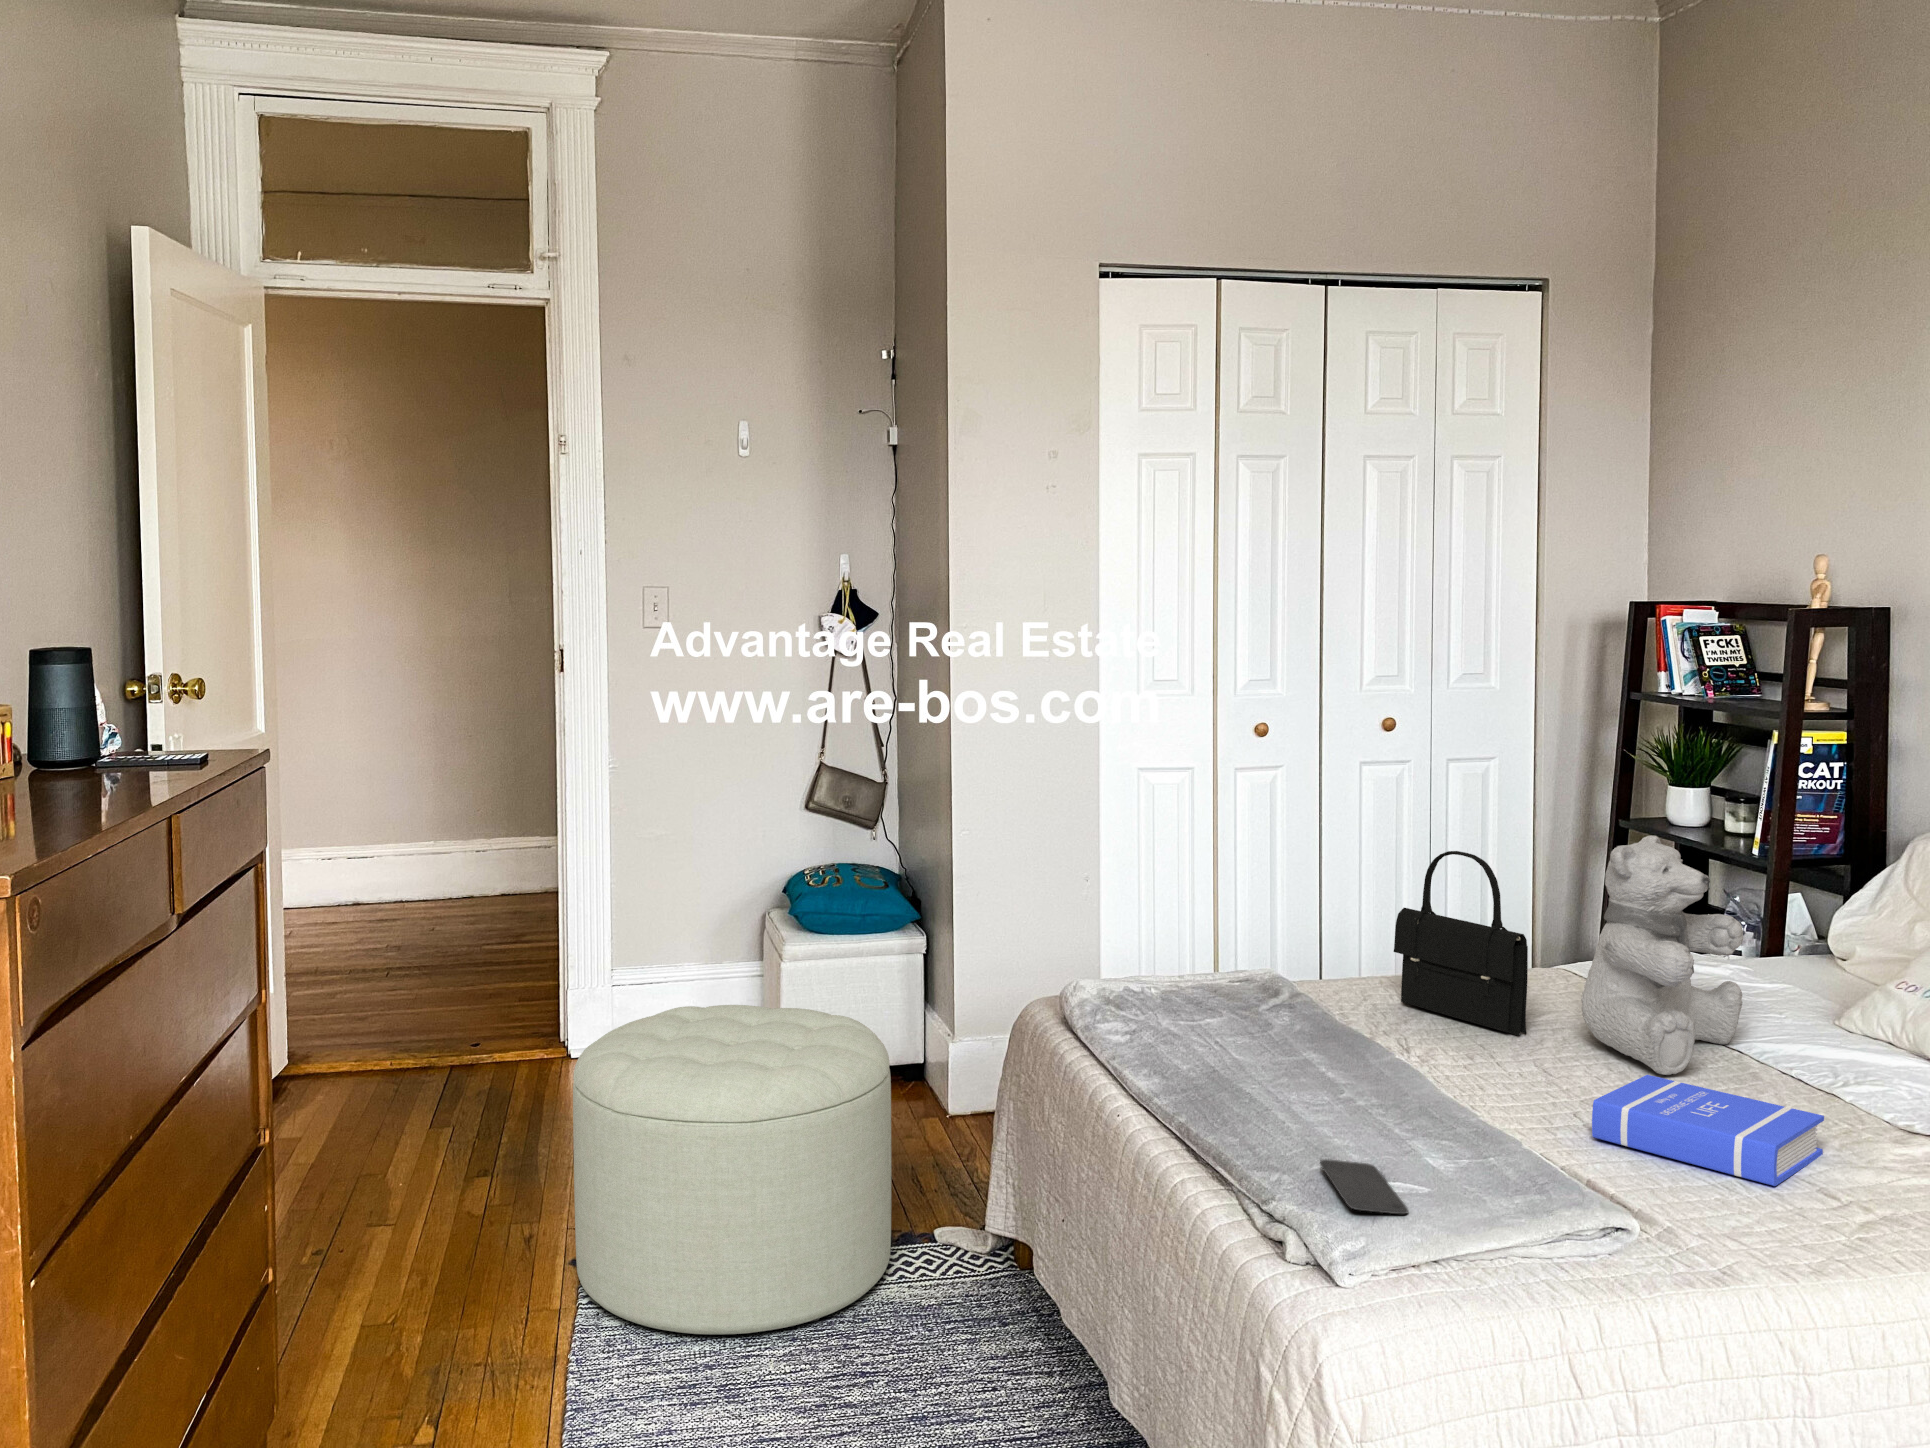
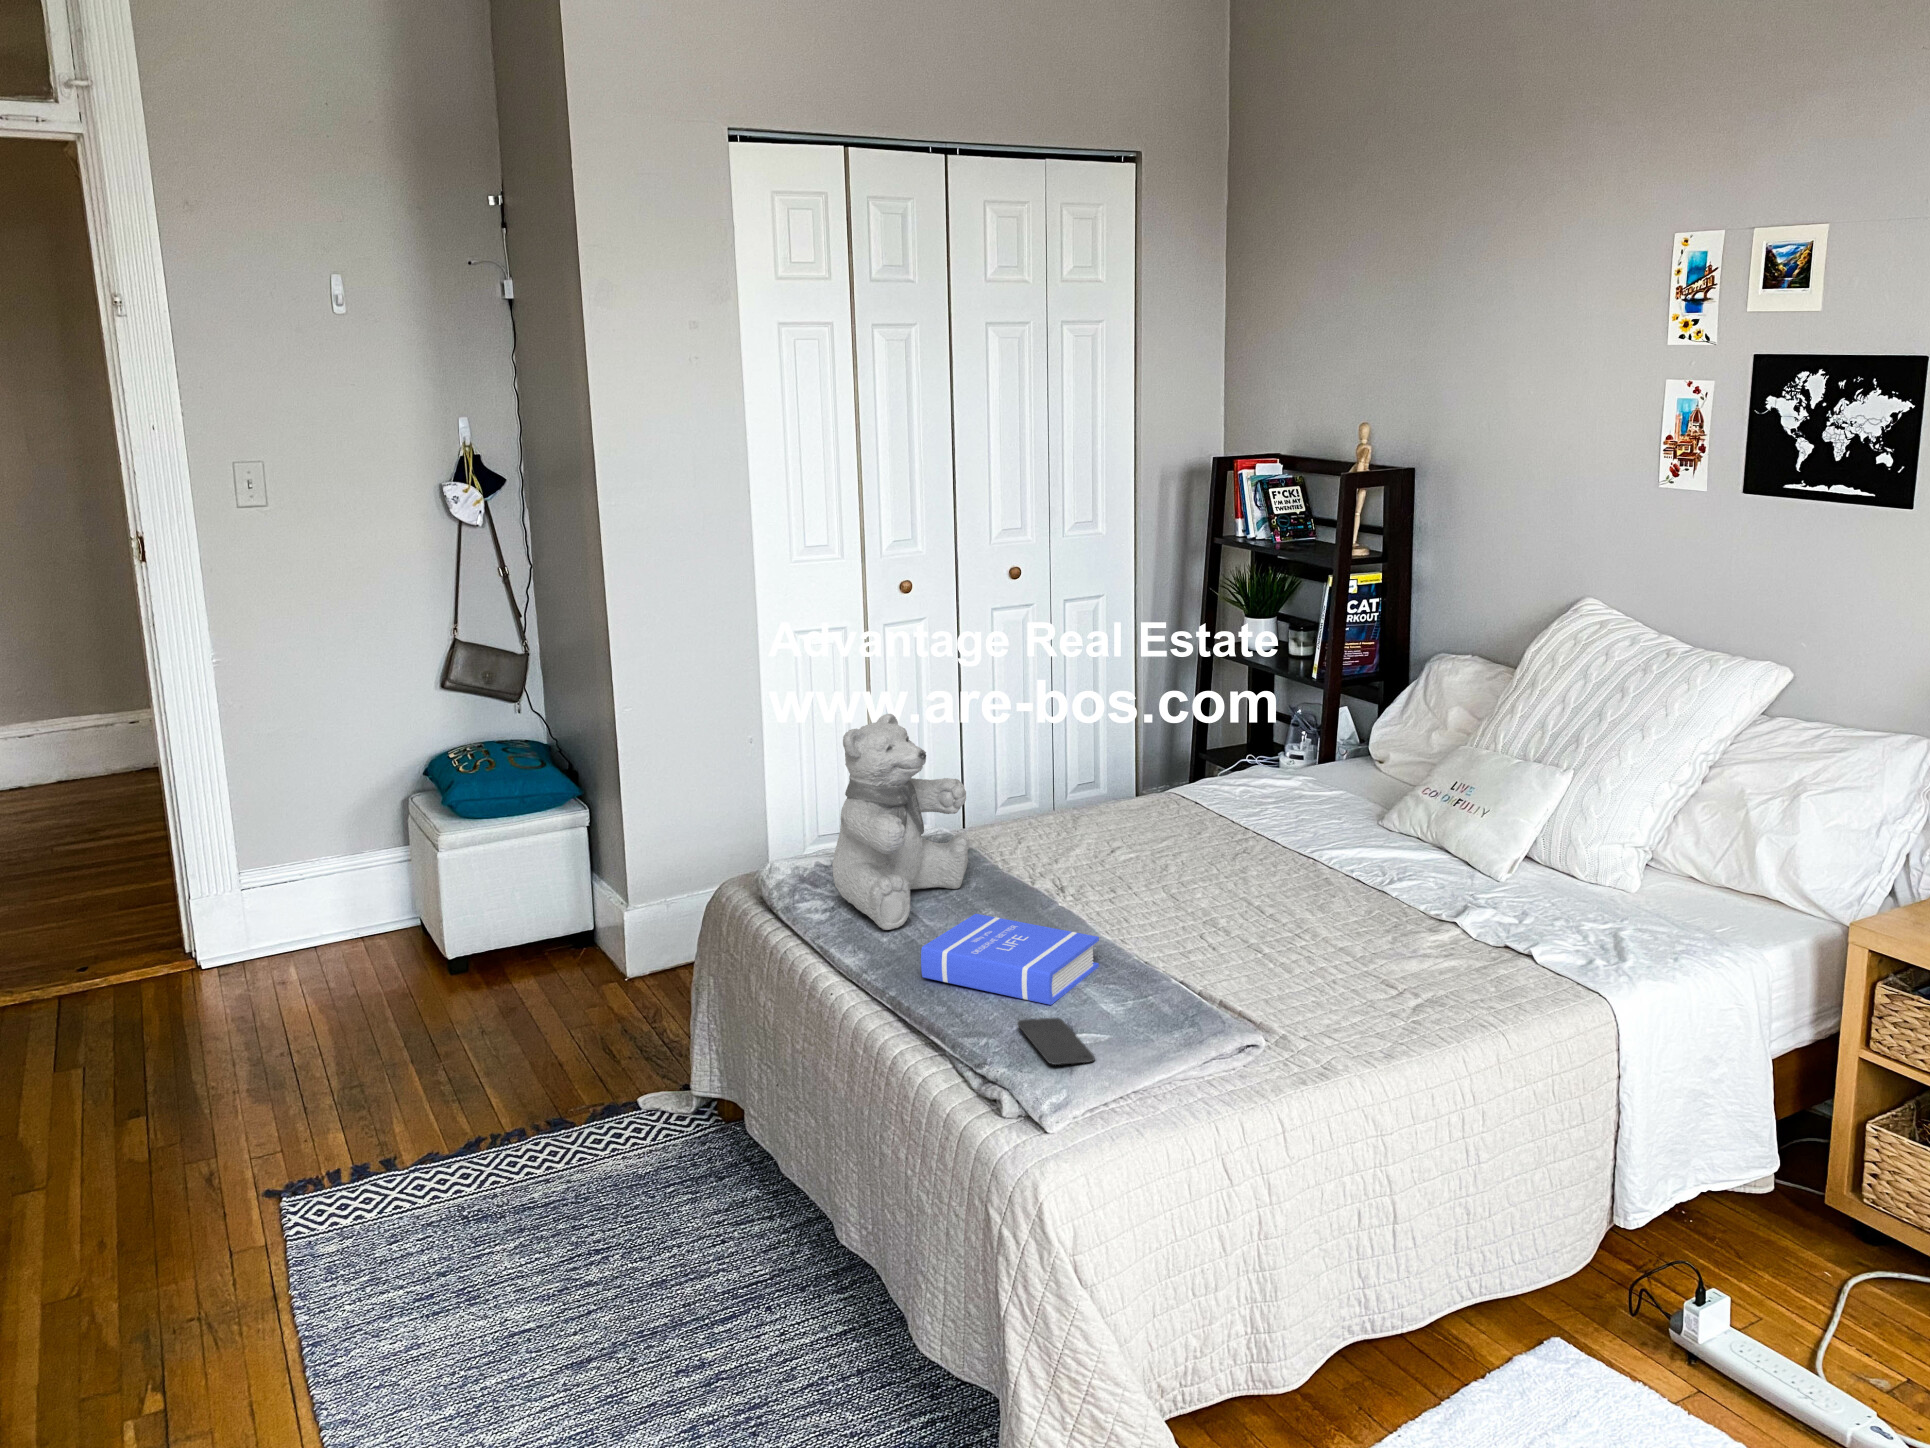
teddy bear: present [1581,836,1743,1075] -> present [832,714,969,930]
handbag: present [1394,851,1528,1036] -> none [1042,713,1155,867]
ottoman: present [573,1005,891,1334] -> none [253,911,601,1247]
book: present [1592,1075,1824,1186] -> present [921,914,1099,1005]

